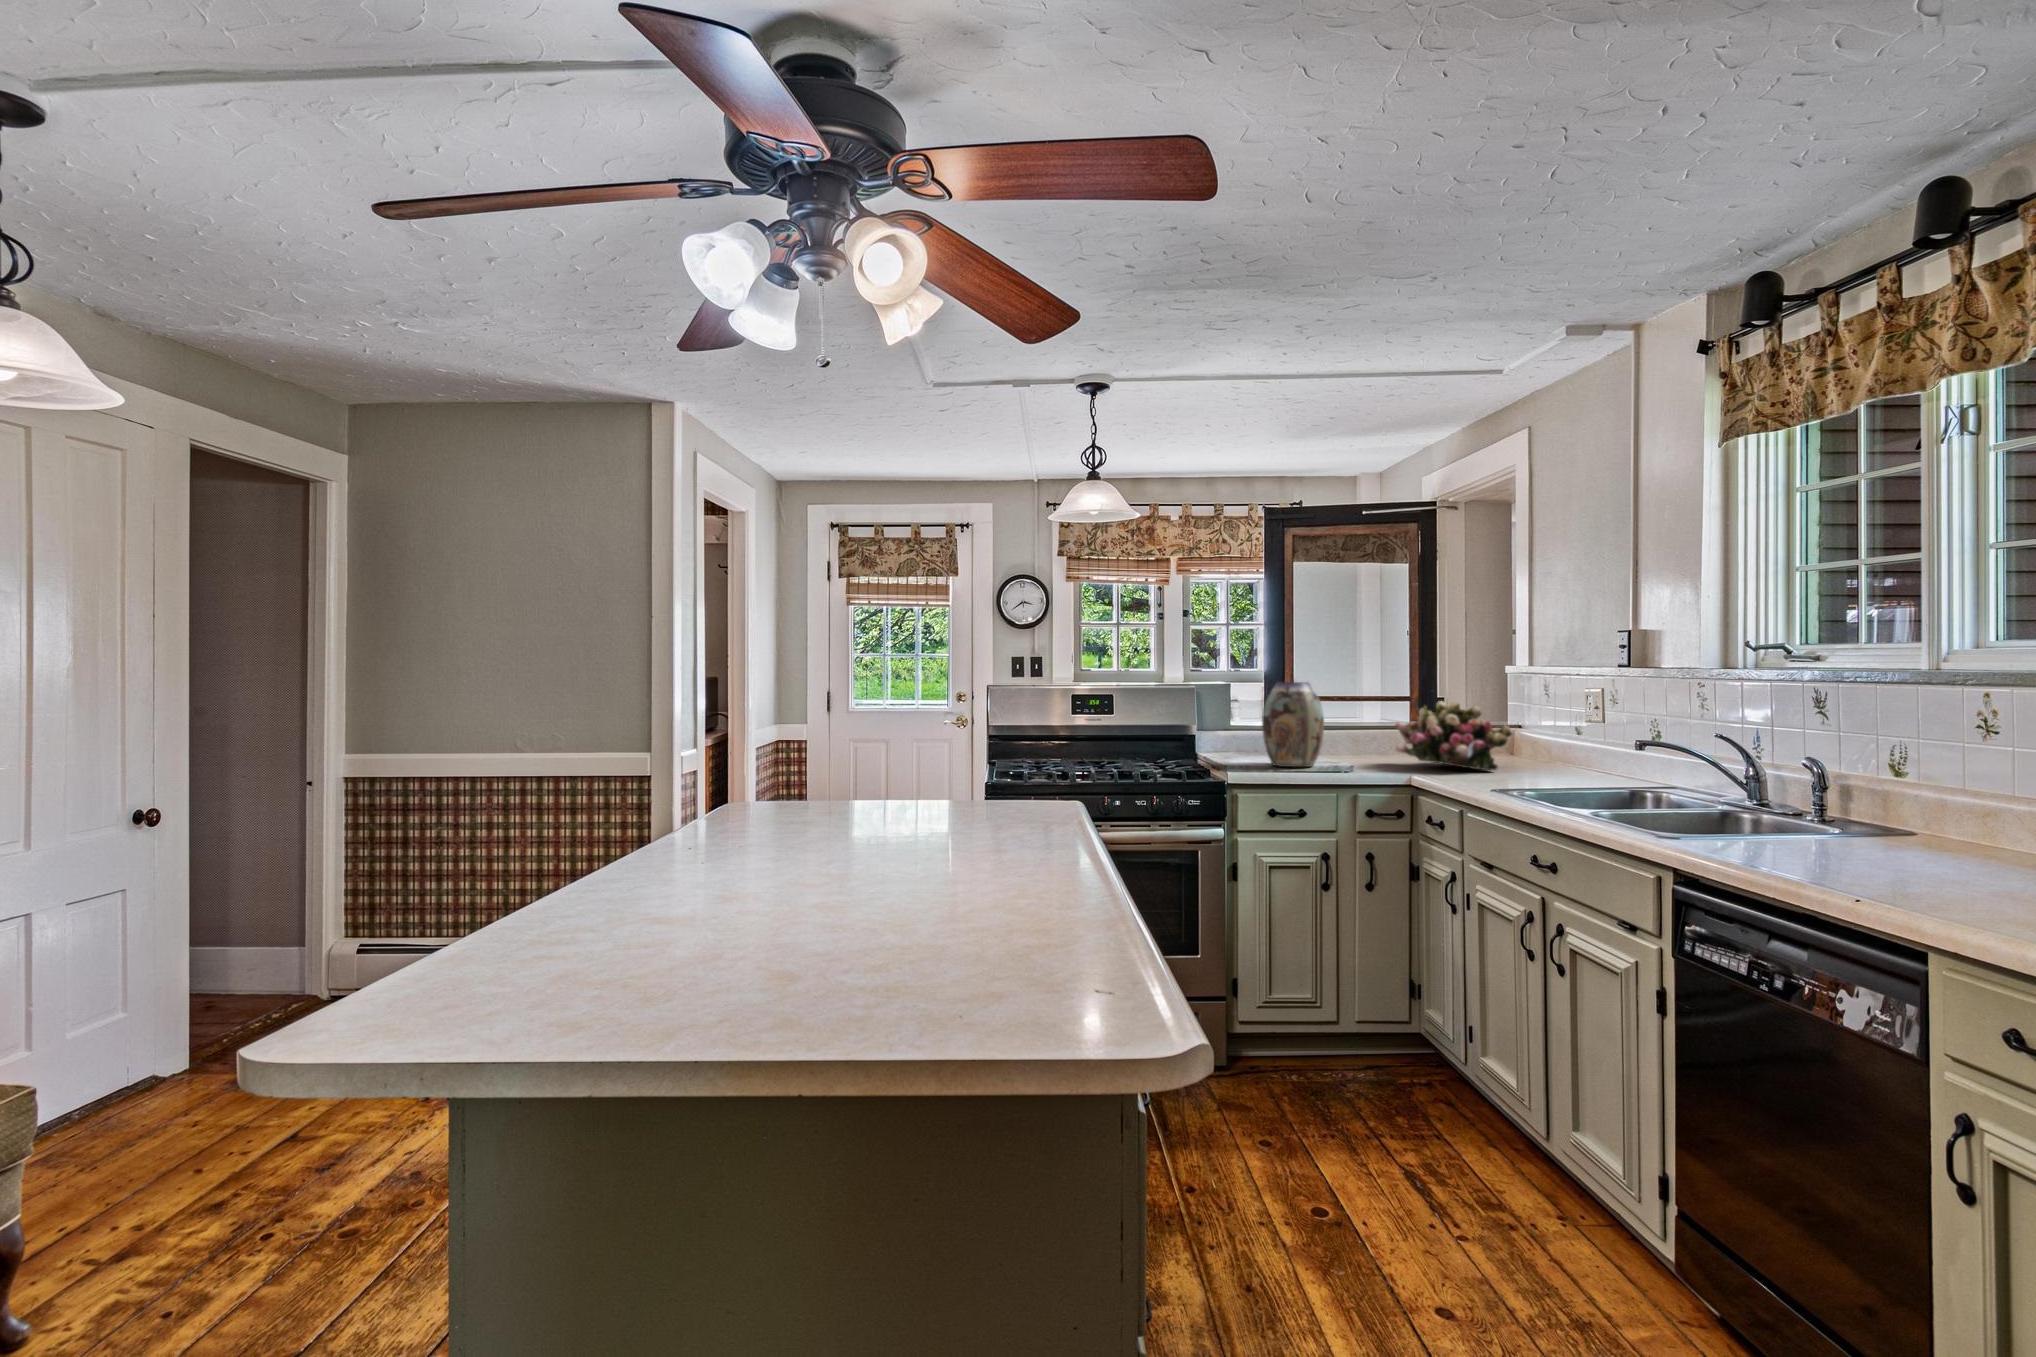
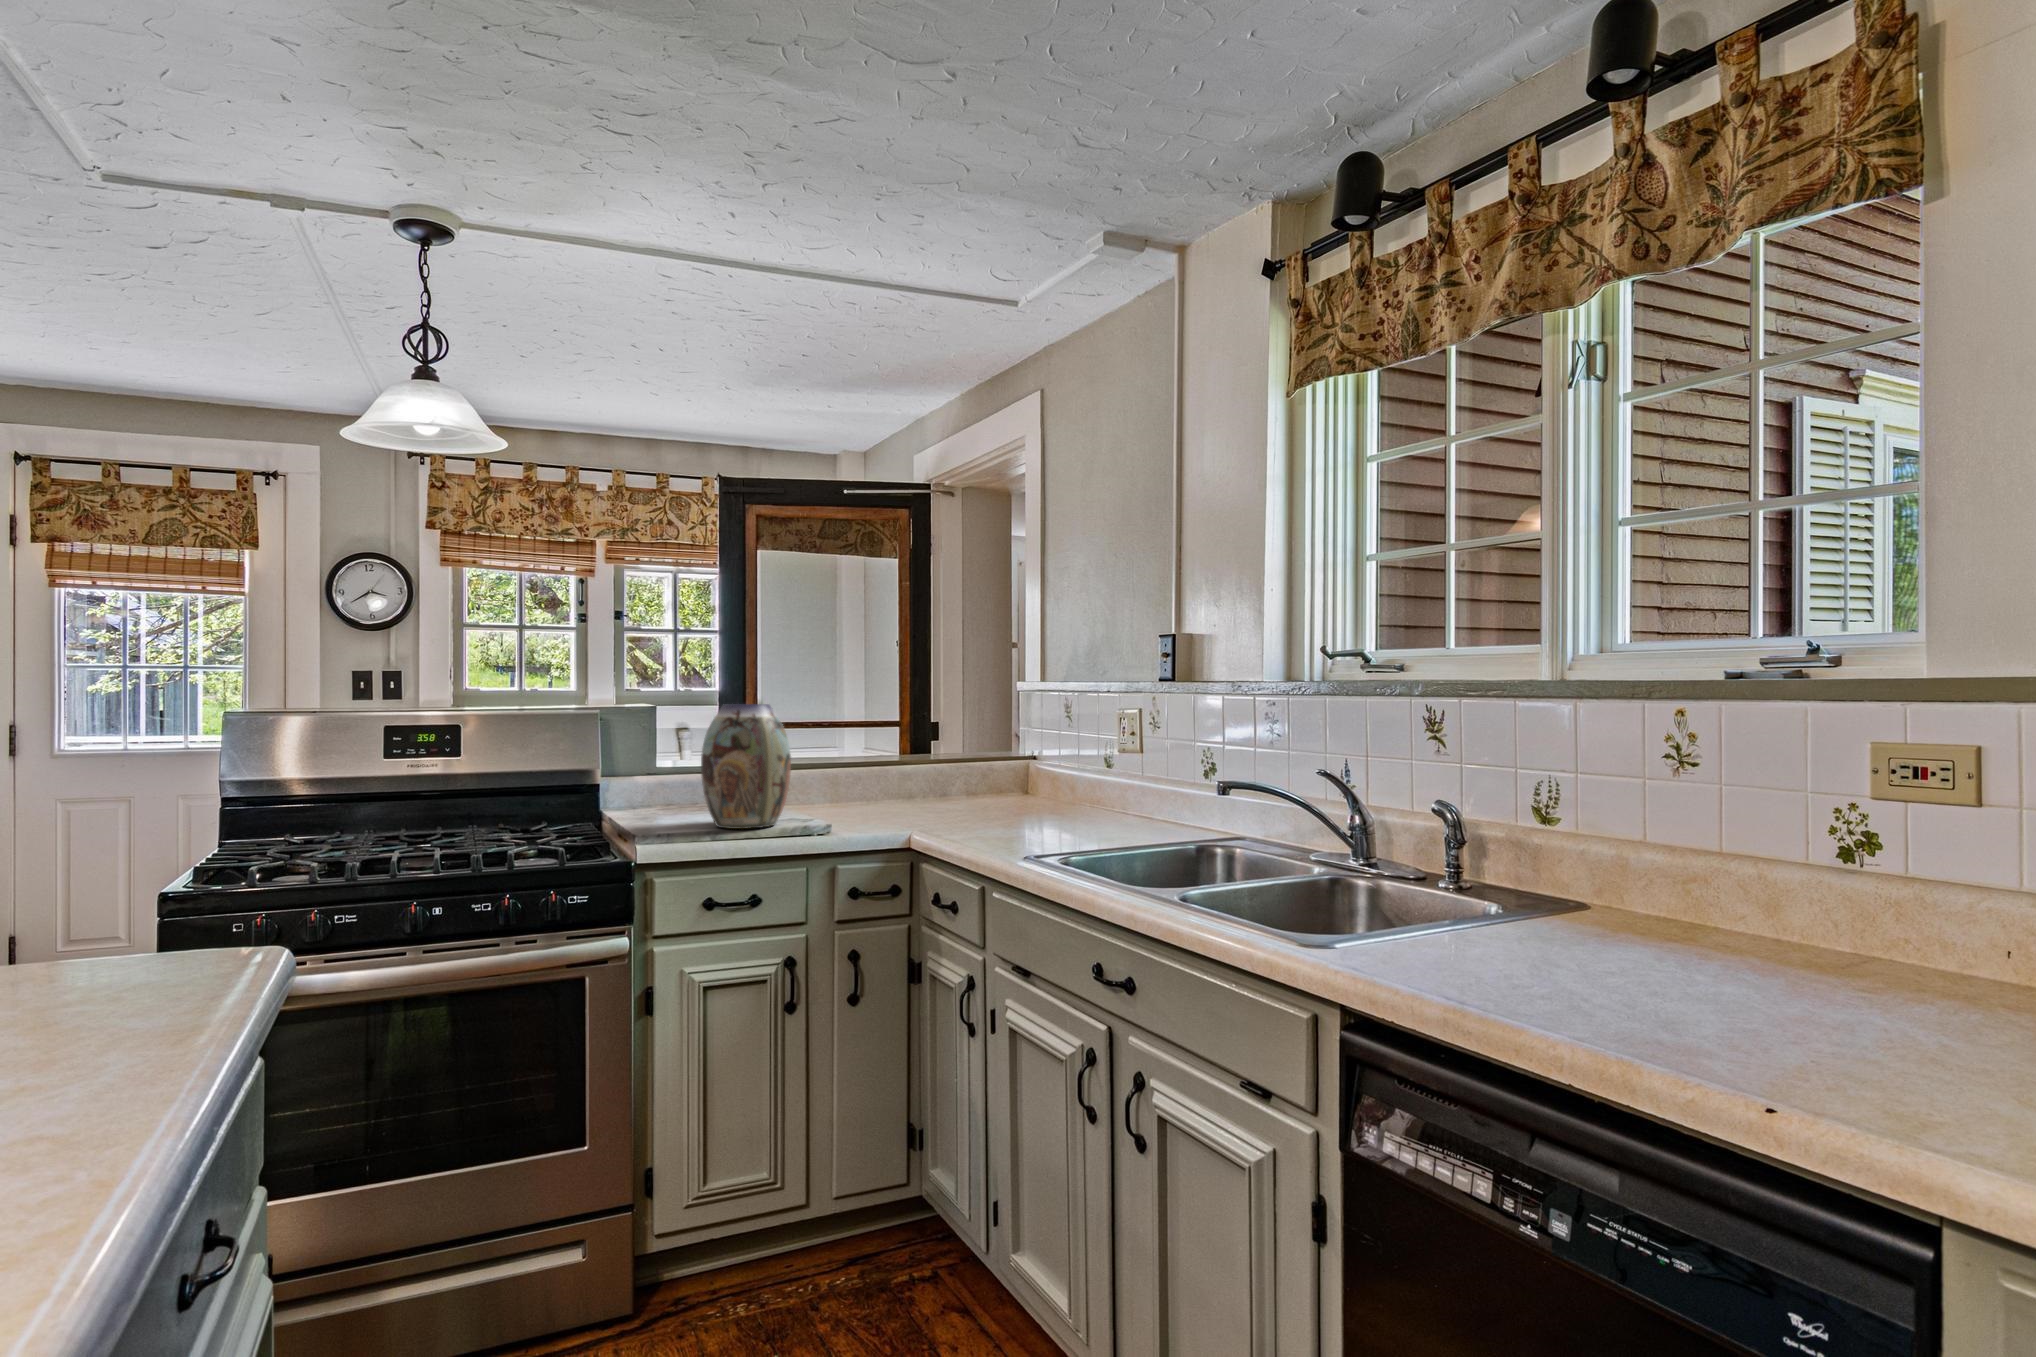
flower arrangement: present [1395,701,1512,770] -> none [887,728,1032,820]

